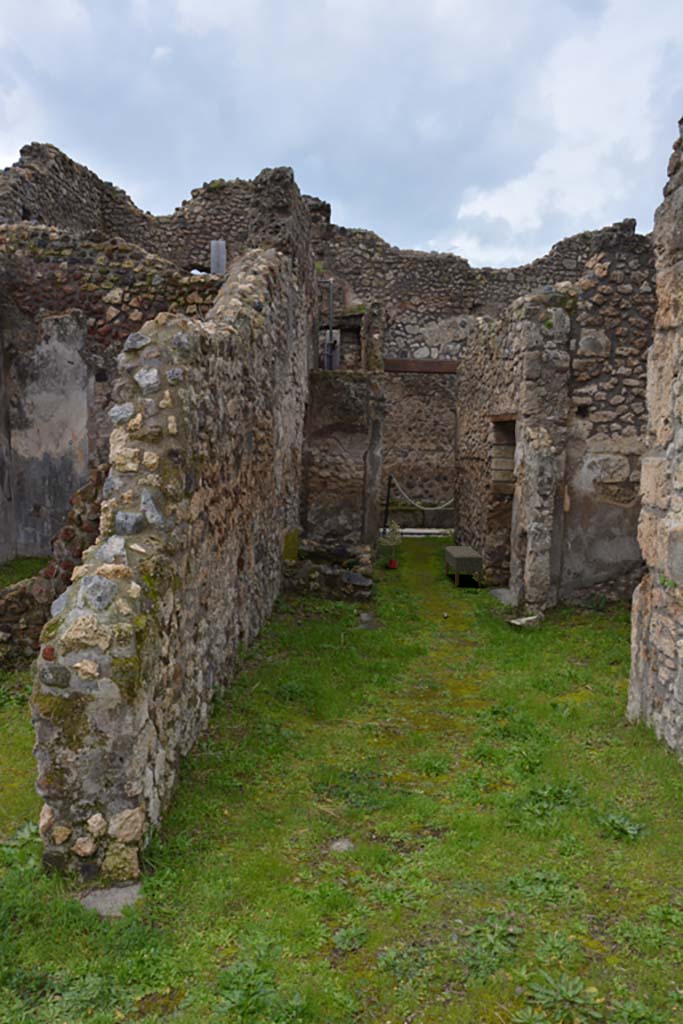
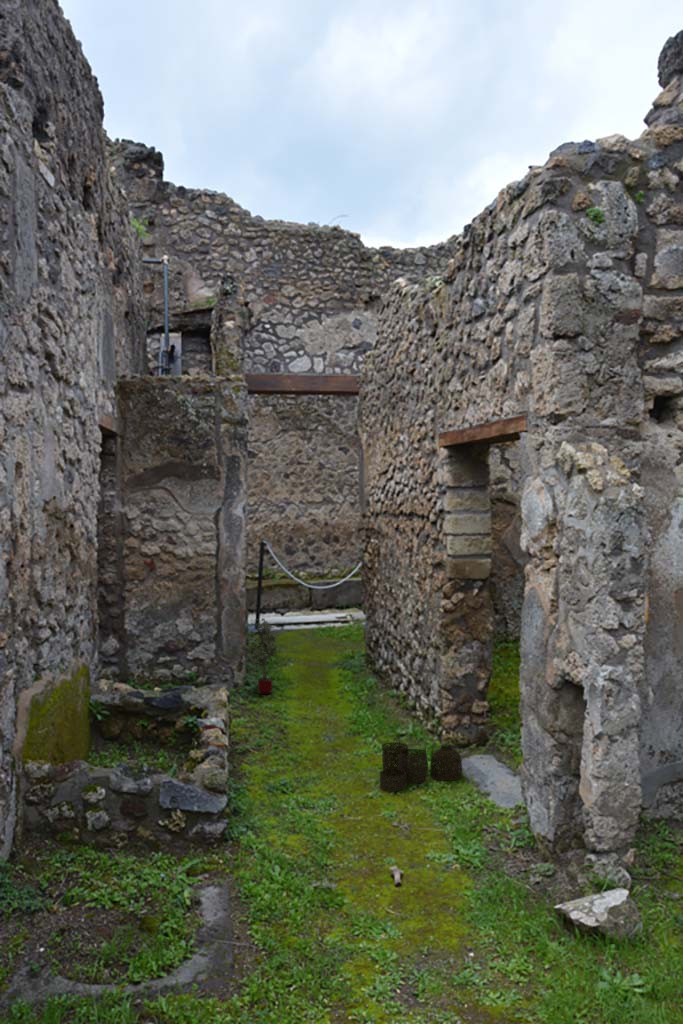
bench: present [445,546,483,587] -> none [345,655,407,725]
woven basket: none [462,590,514,618] -> present [380,741,463,791]

